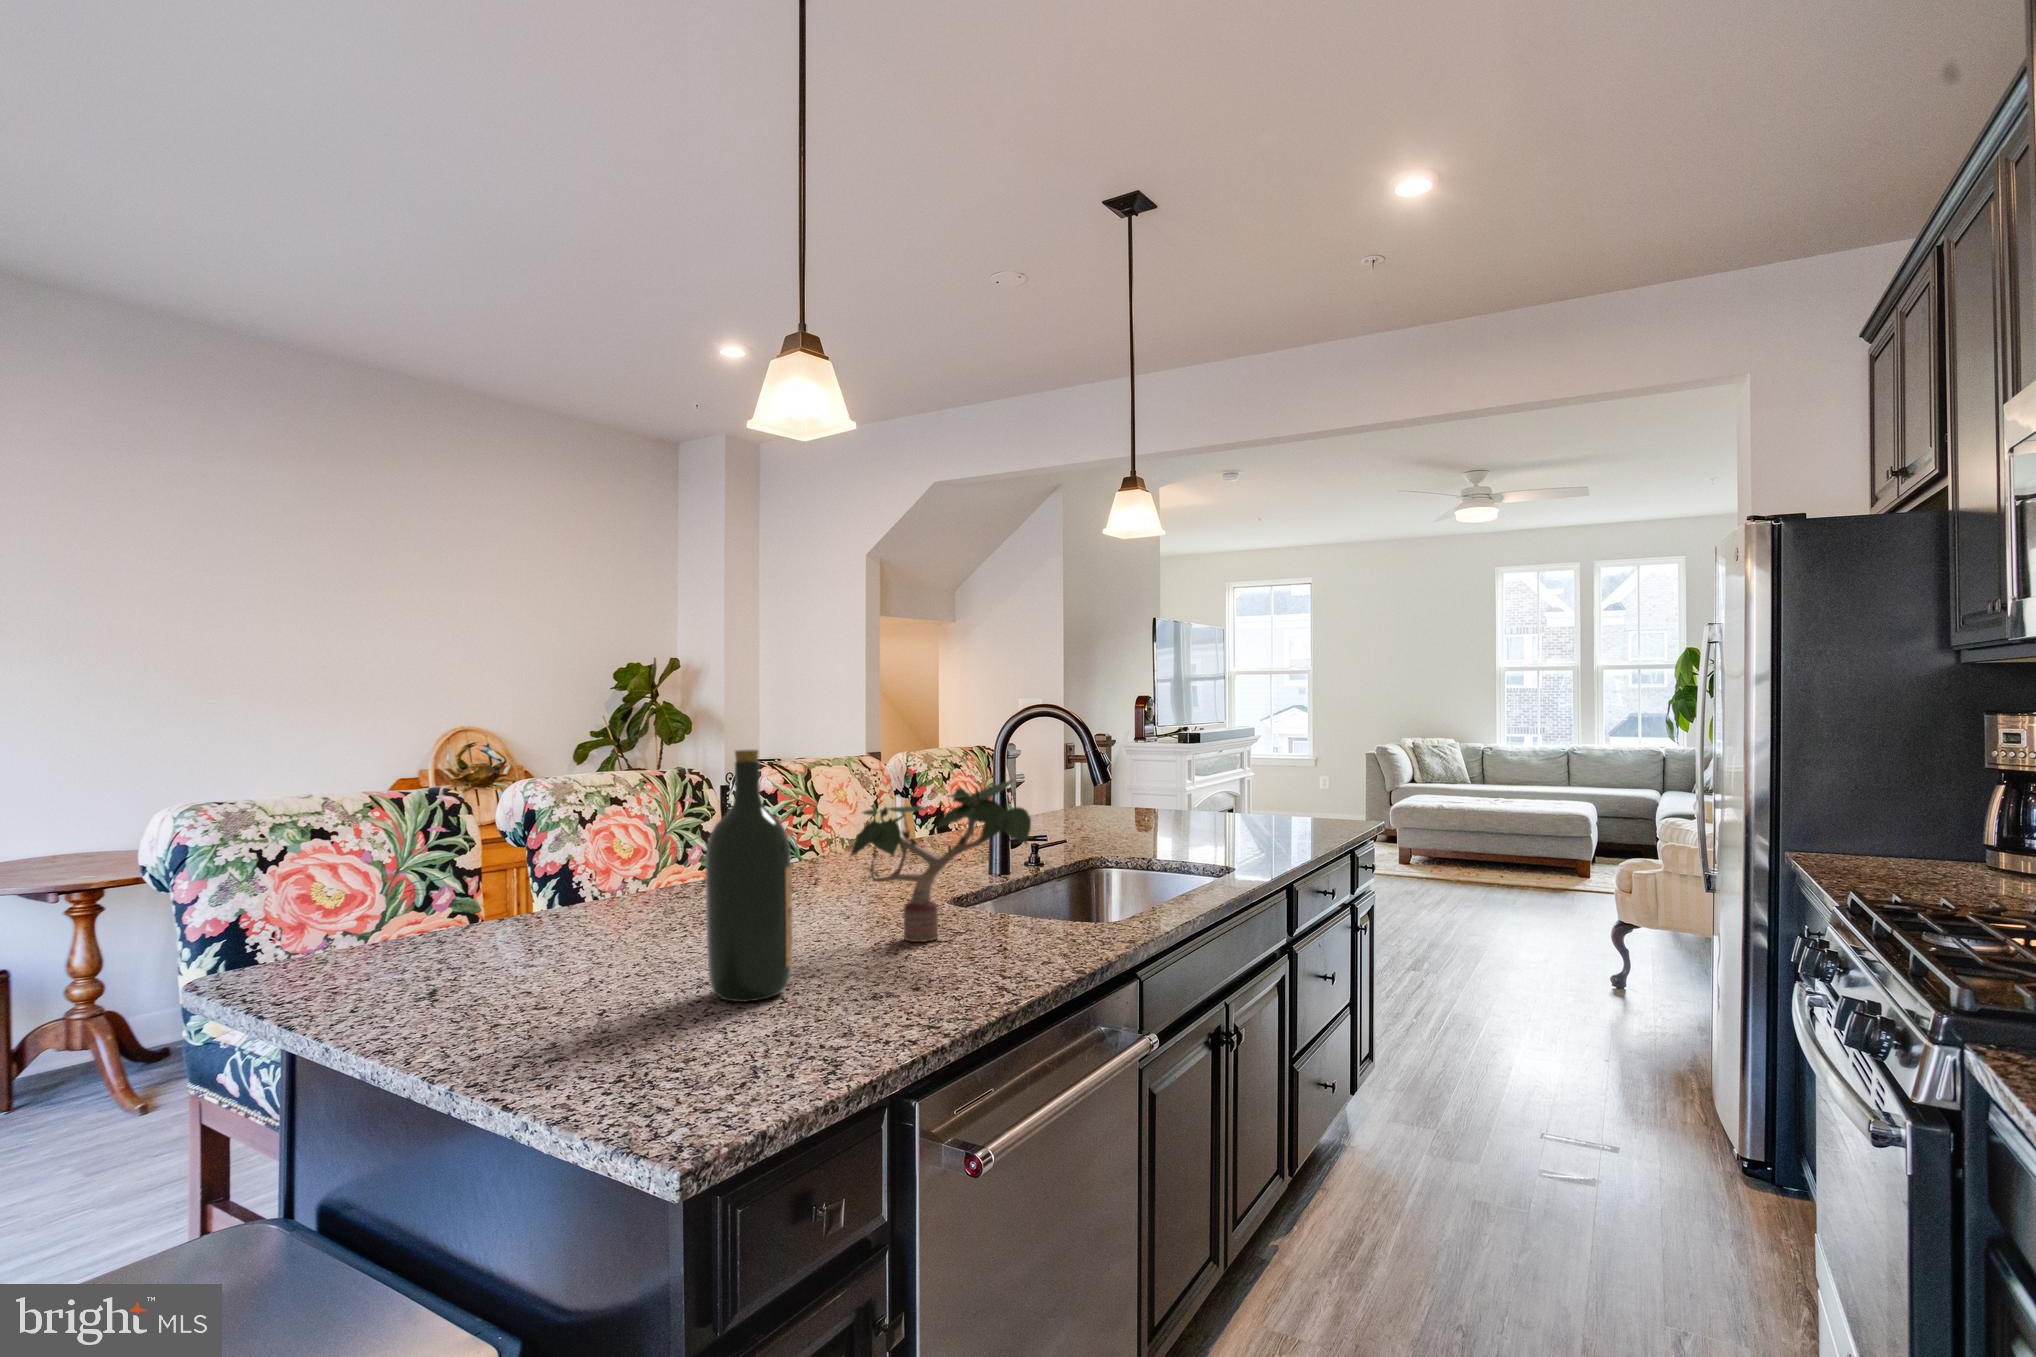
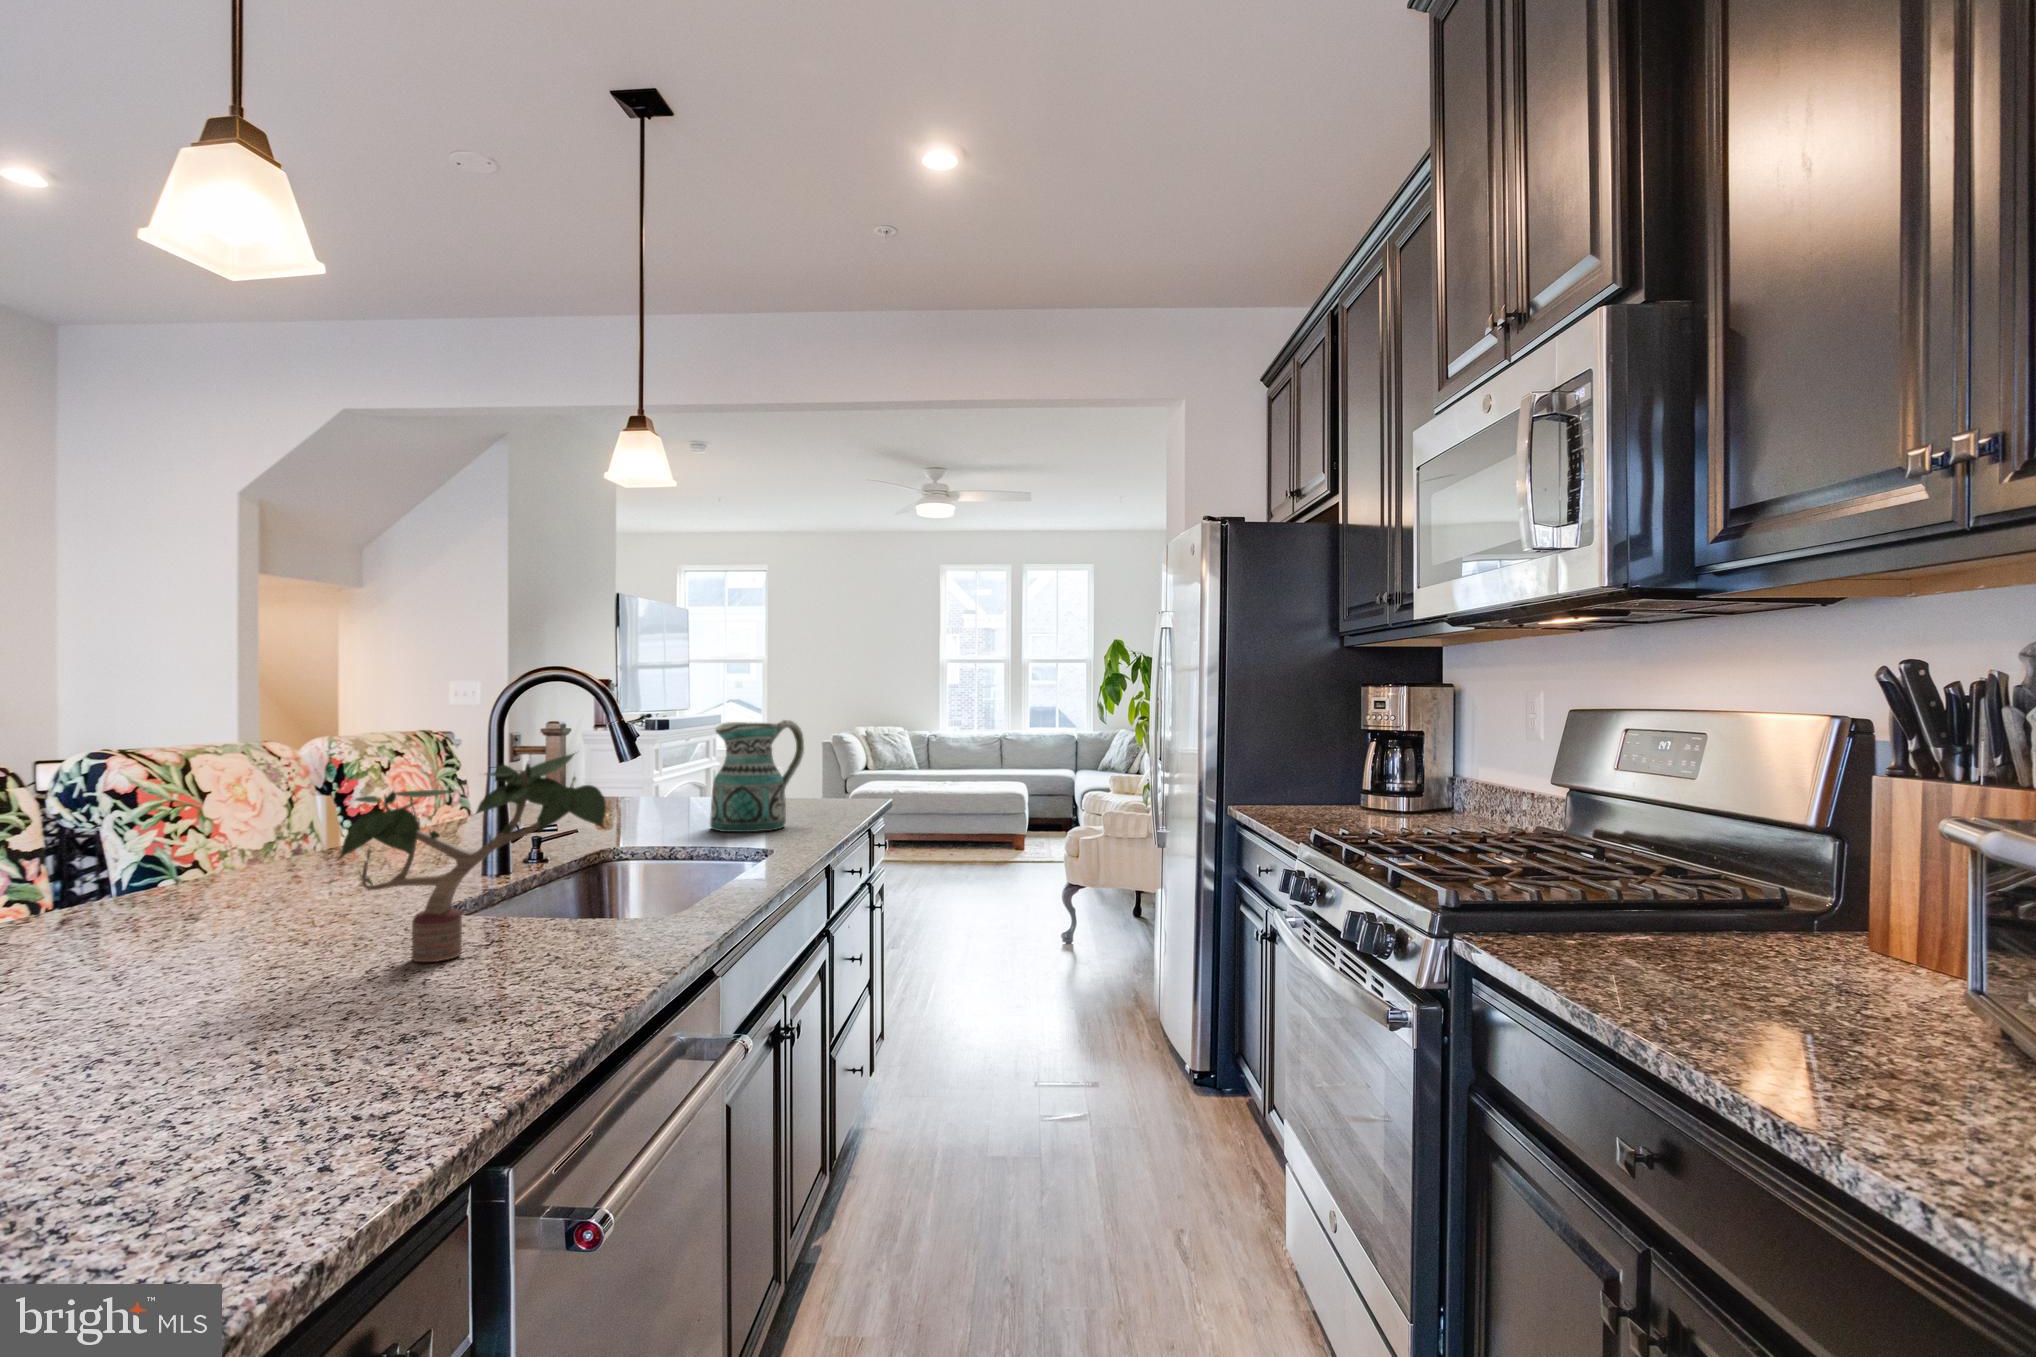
ceramic pitcher: none [1190,740,1280,849] -> present [710,720,804,832]
wine bottle: present [706,750,792,1002] -> none [113,708,270,1079]

